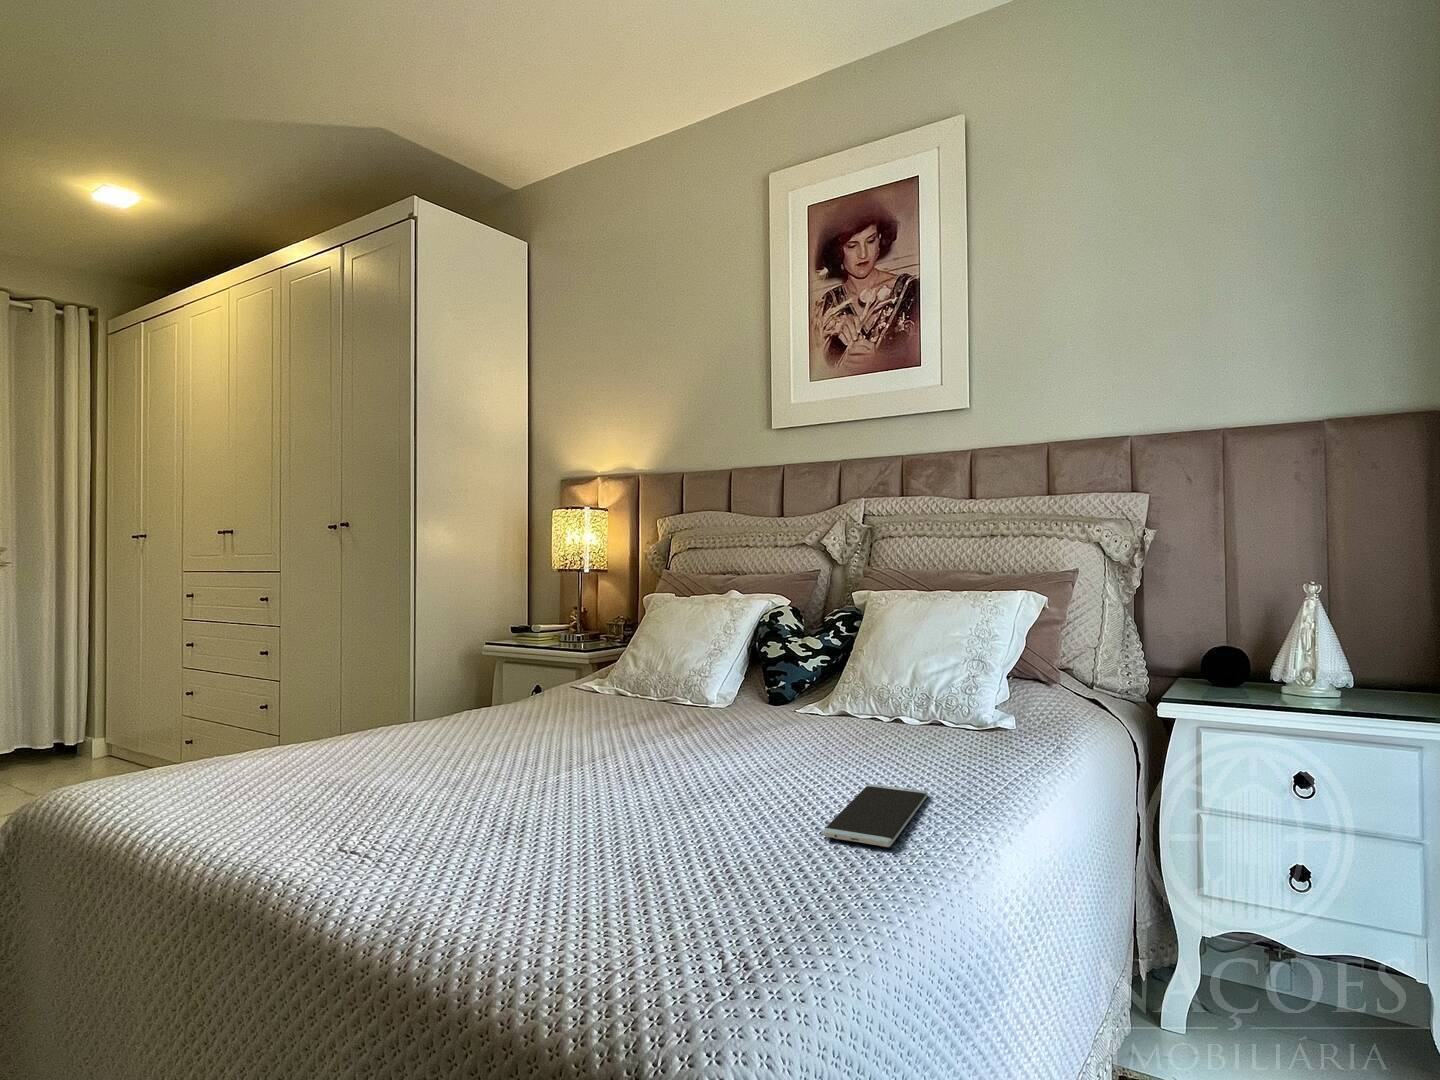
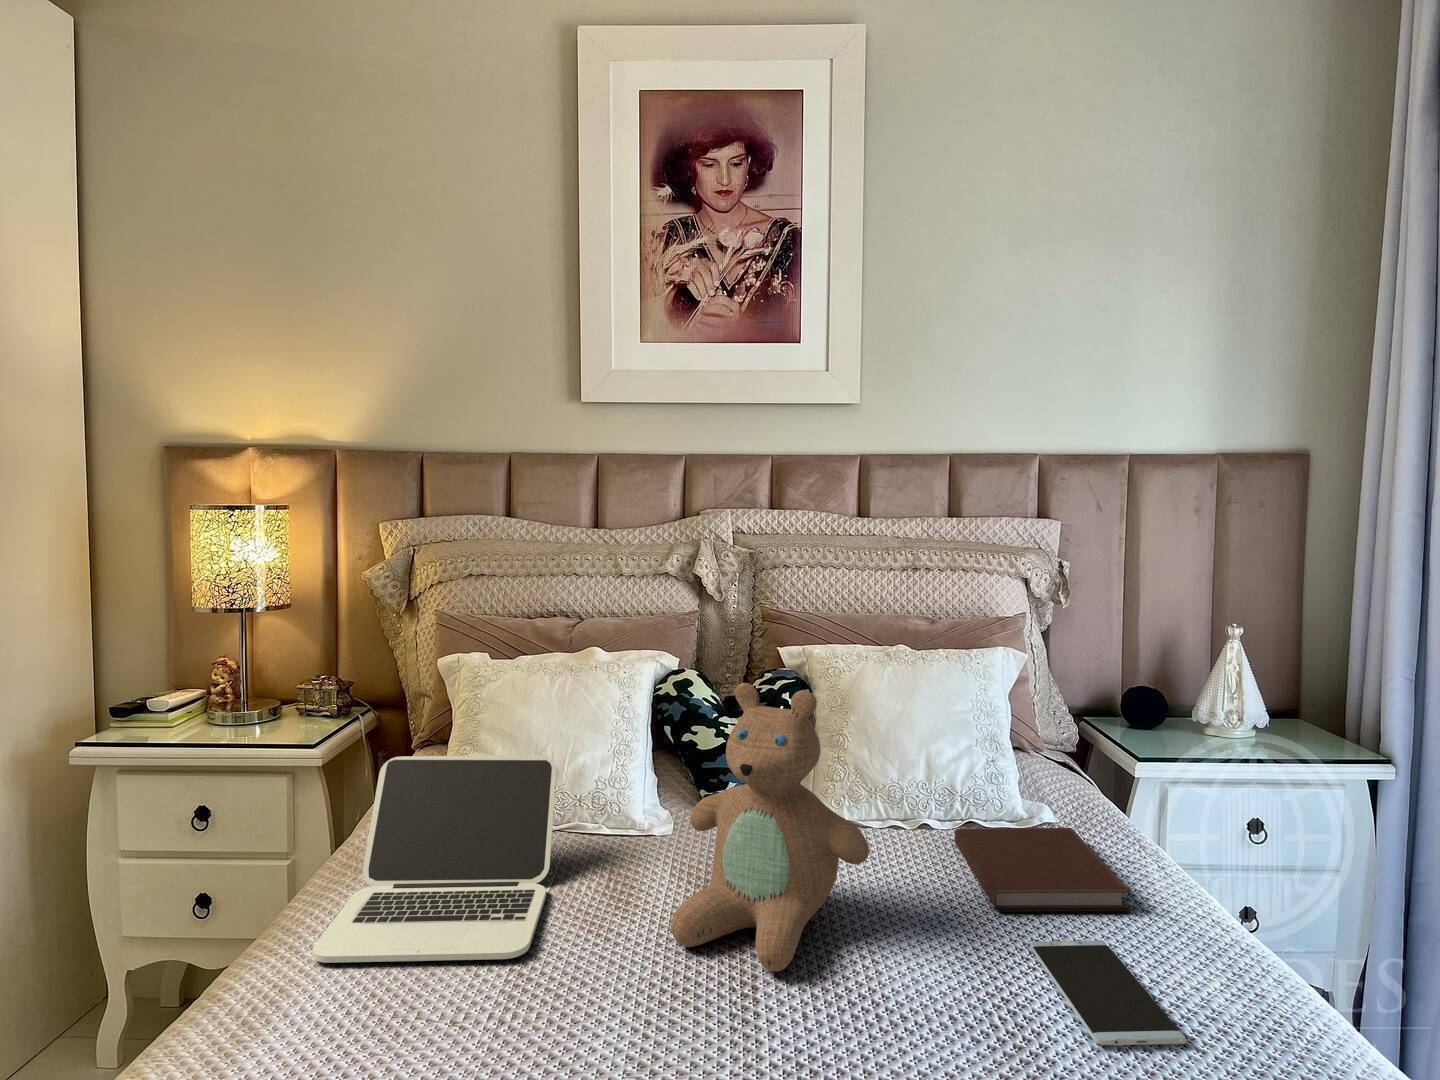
teddy bear: none [637,586,762,772] -> present [671,683,869,972]
laptop: none [468,641,640,747] -> present [313,755,556,963]
notebook: none [873,720,1010,781] -> present [955,828,1131,911]

